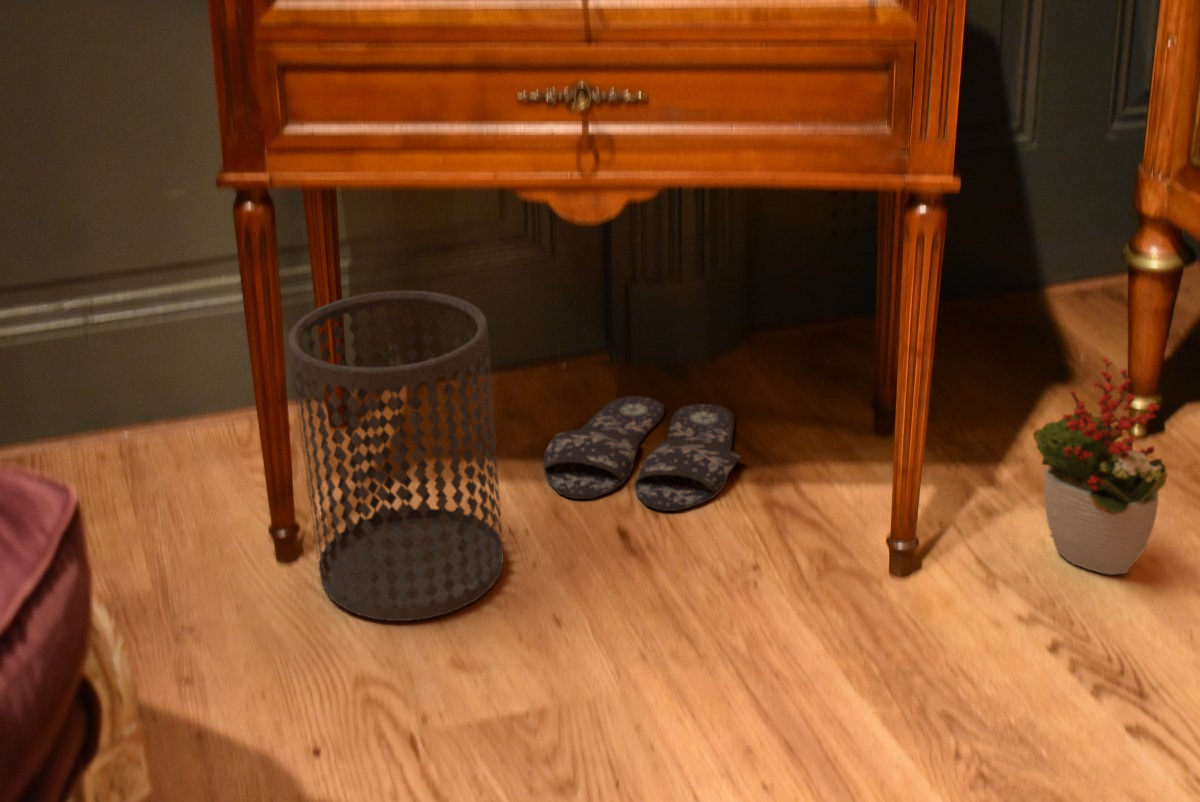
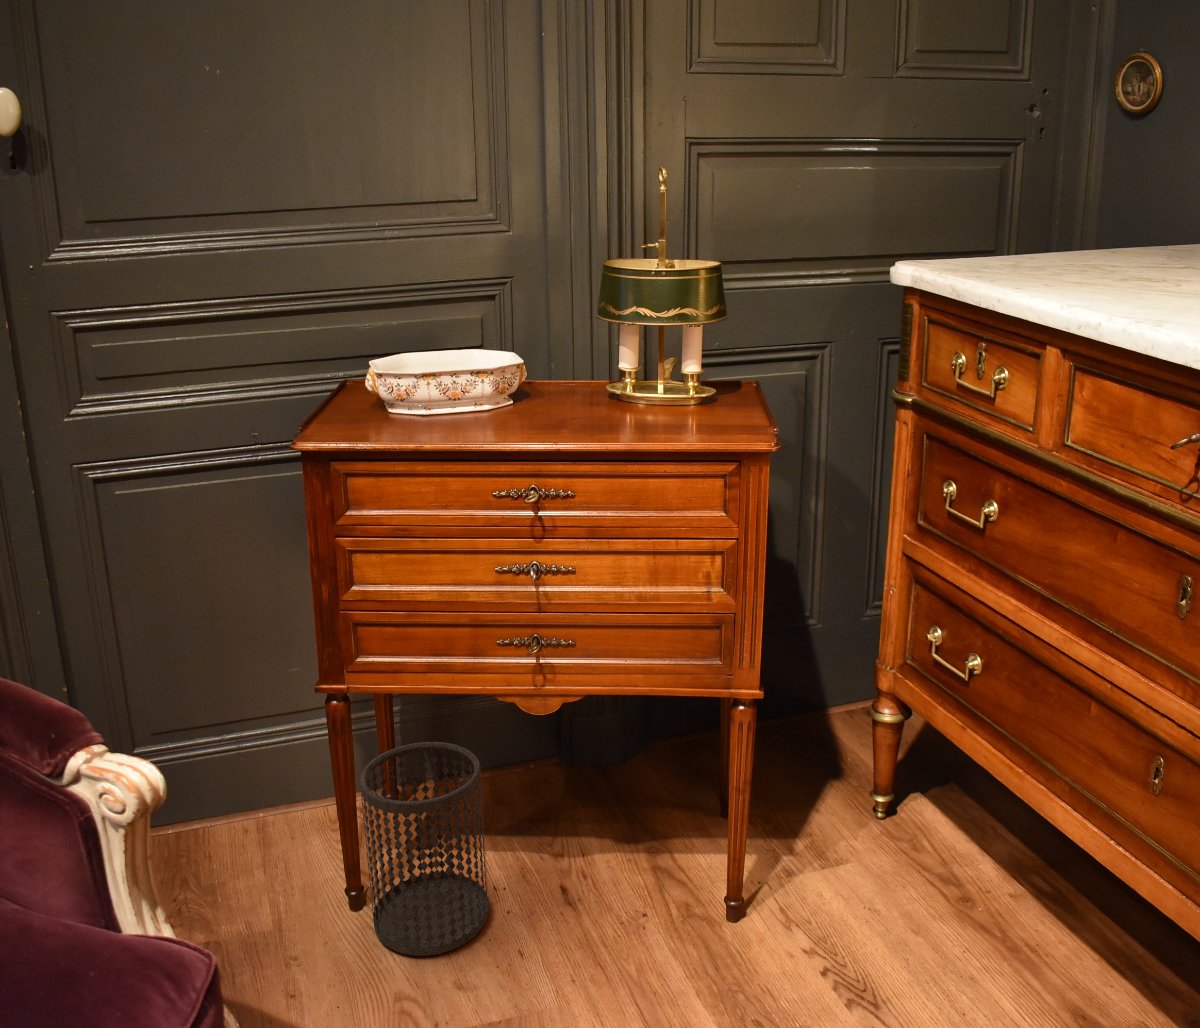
decorative plant: present [1033,358,1167,575] -> none [810,784,889,920]
slippers: present [544,396,741,511] -> none [517,788,639,873]

